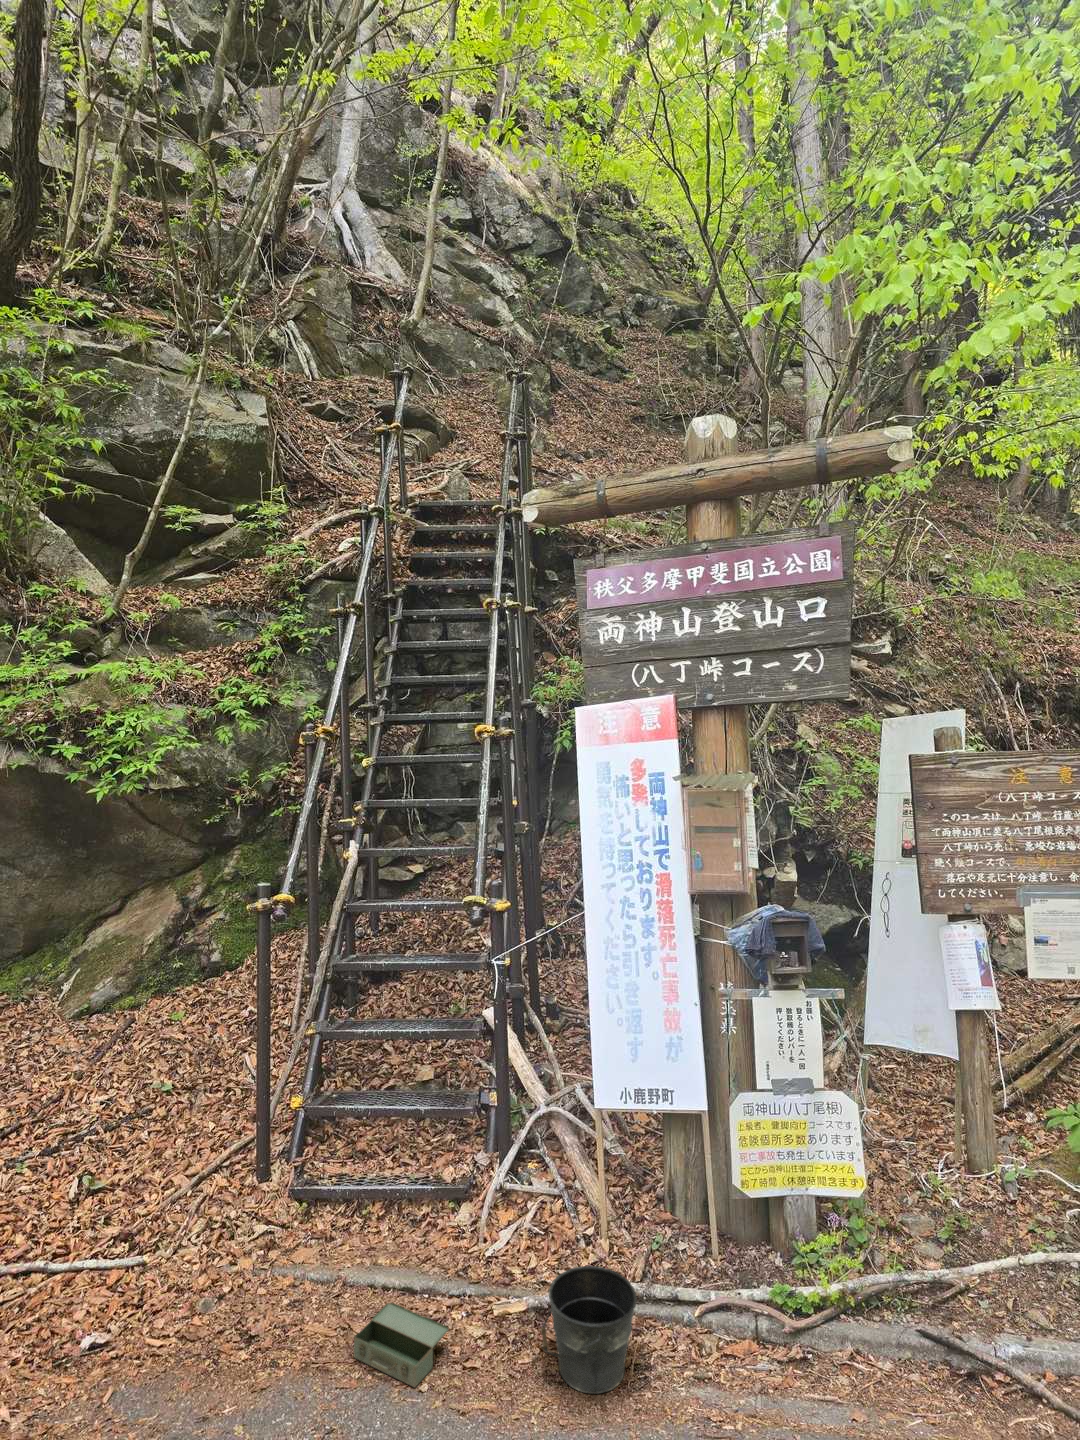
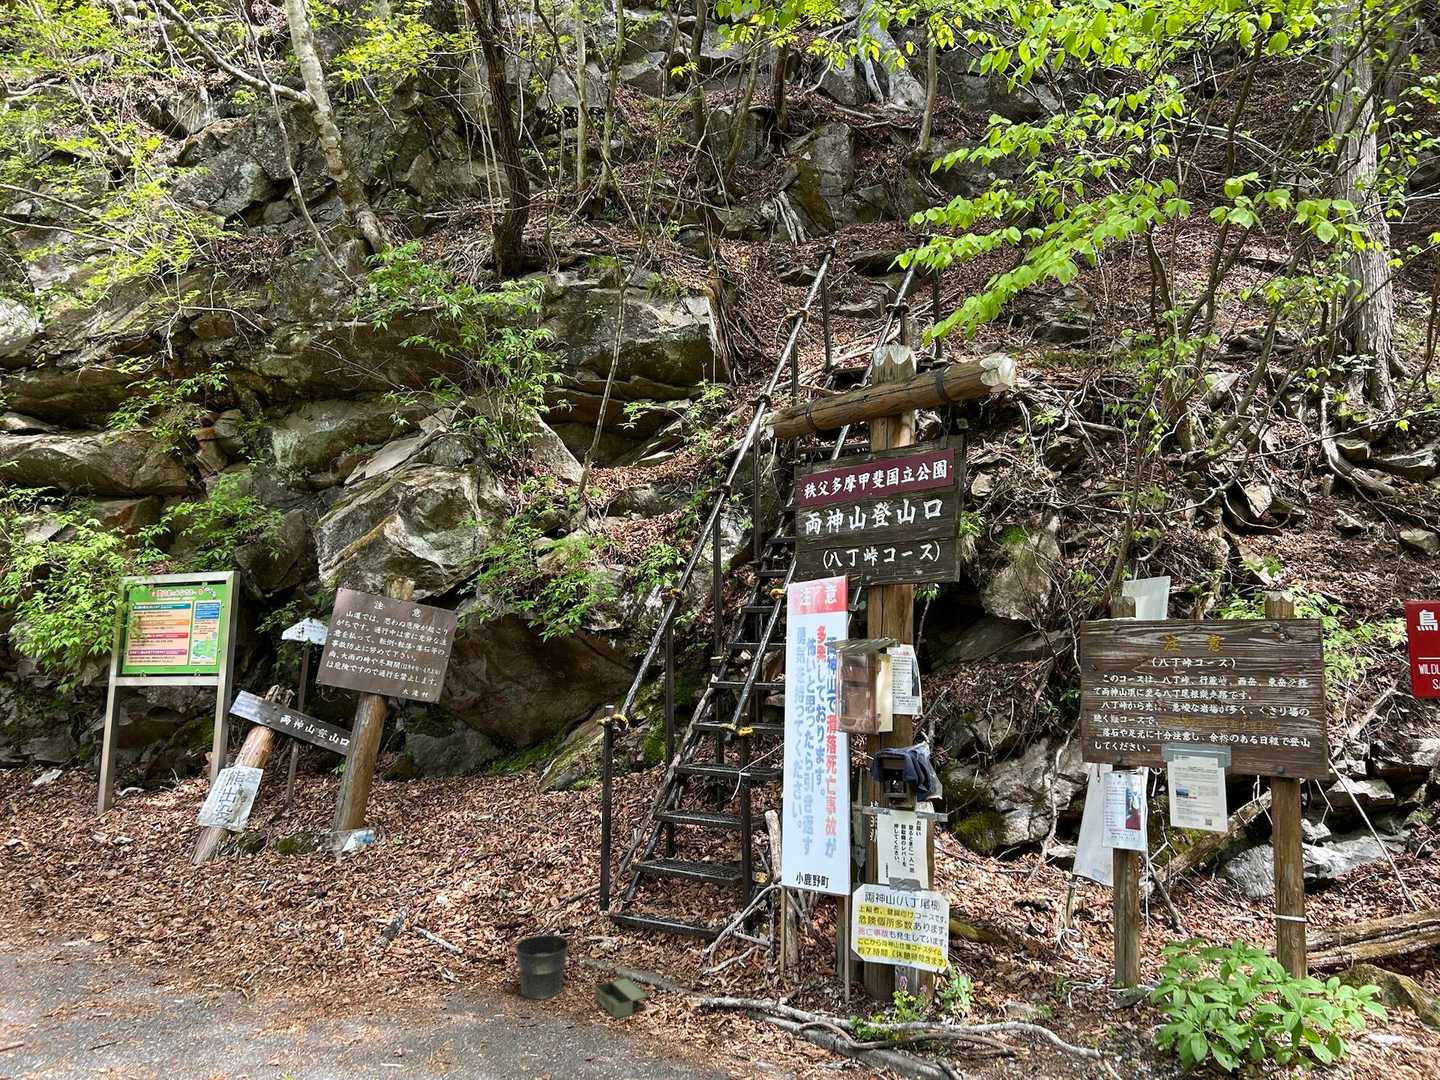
bucket: present [541,1266,637,1394] -> present [511,935,569,999]

